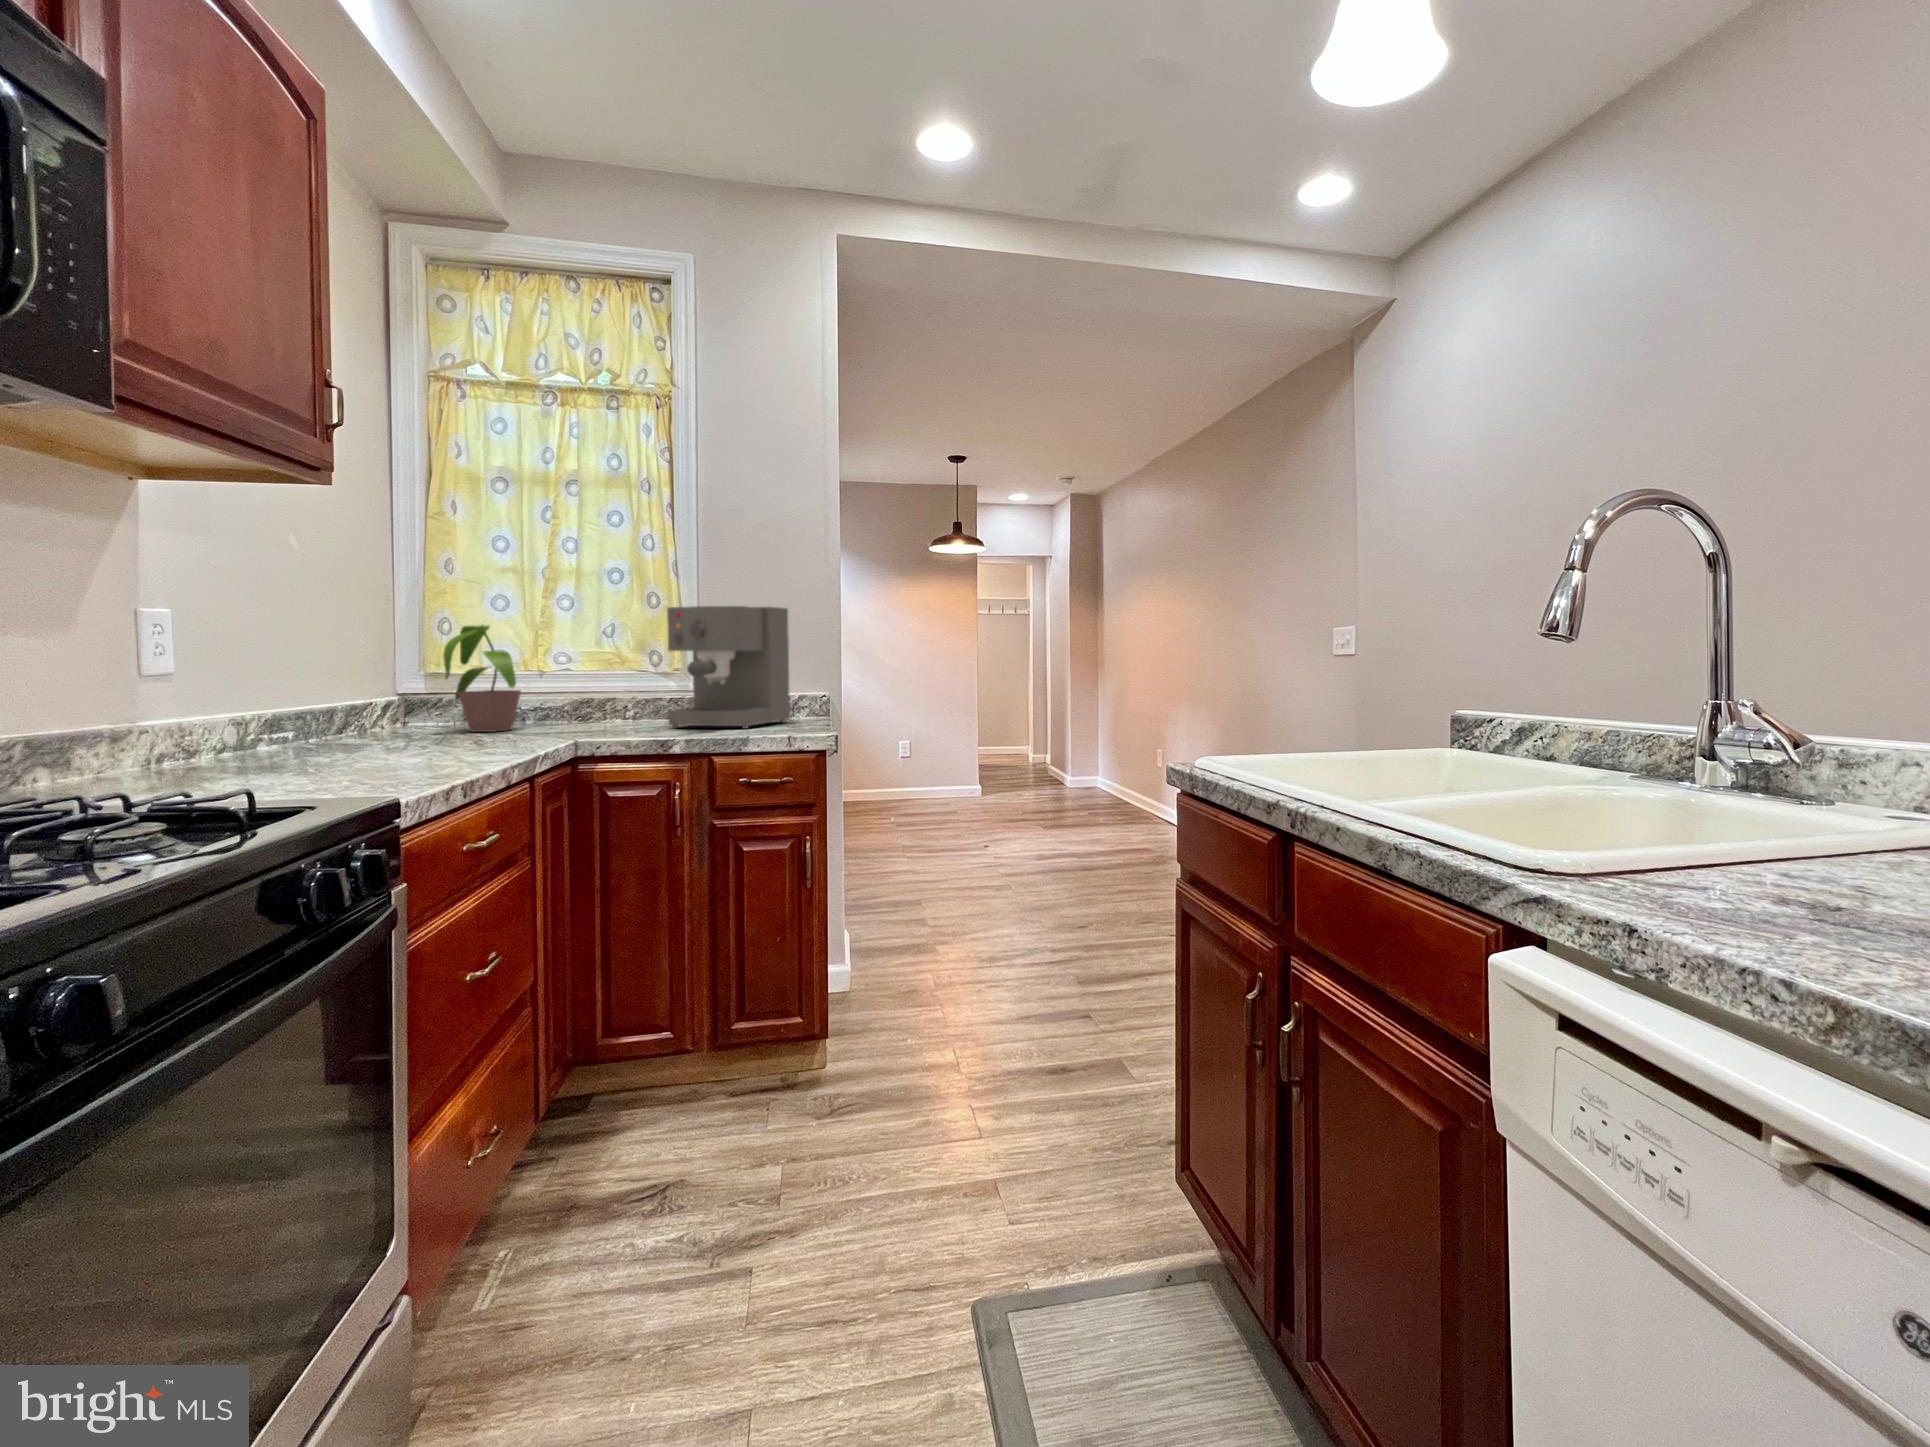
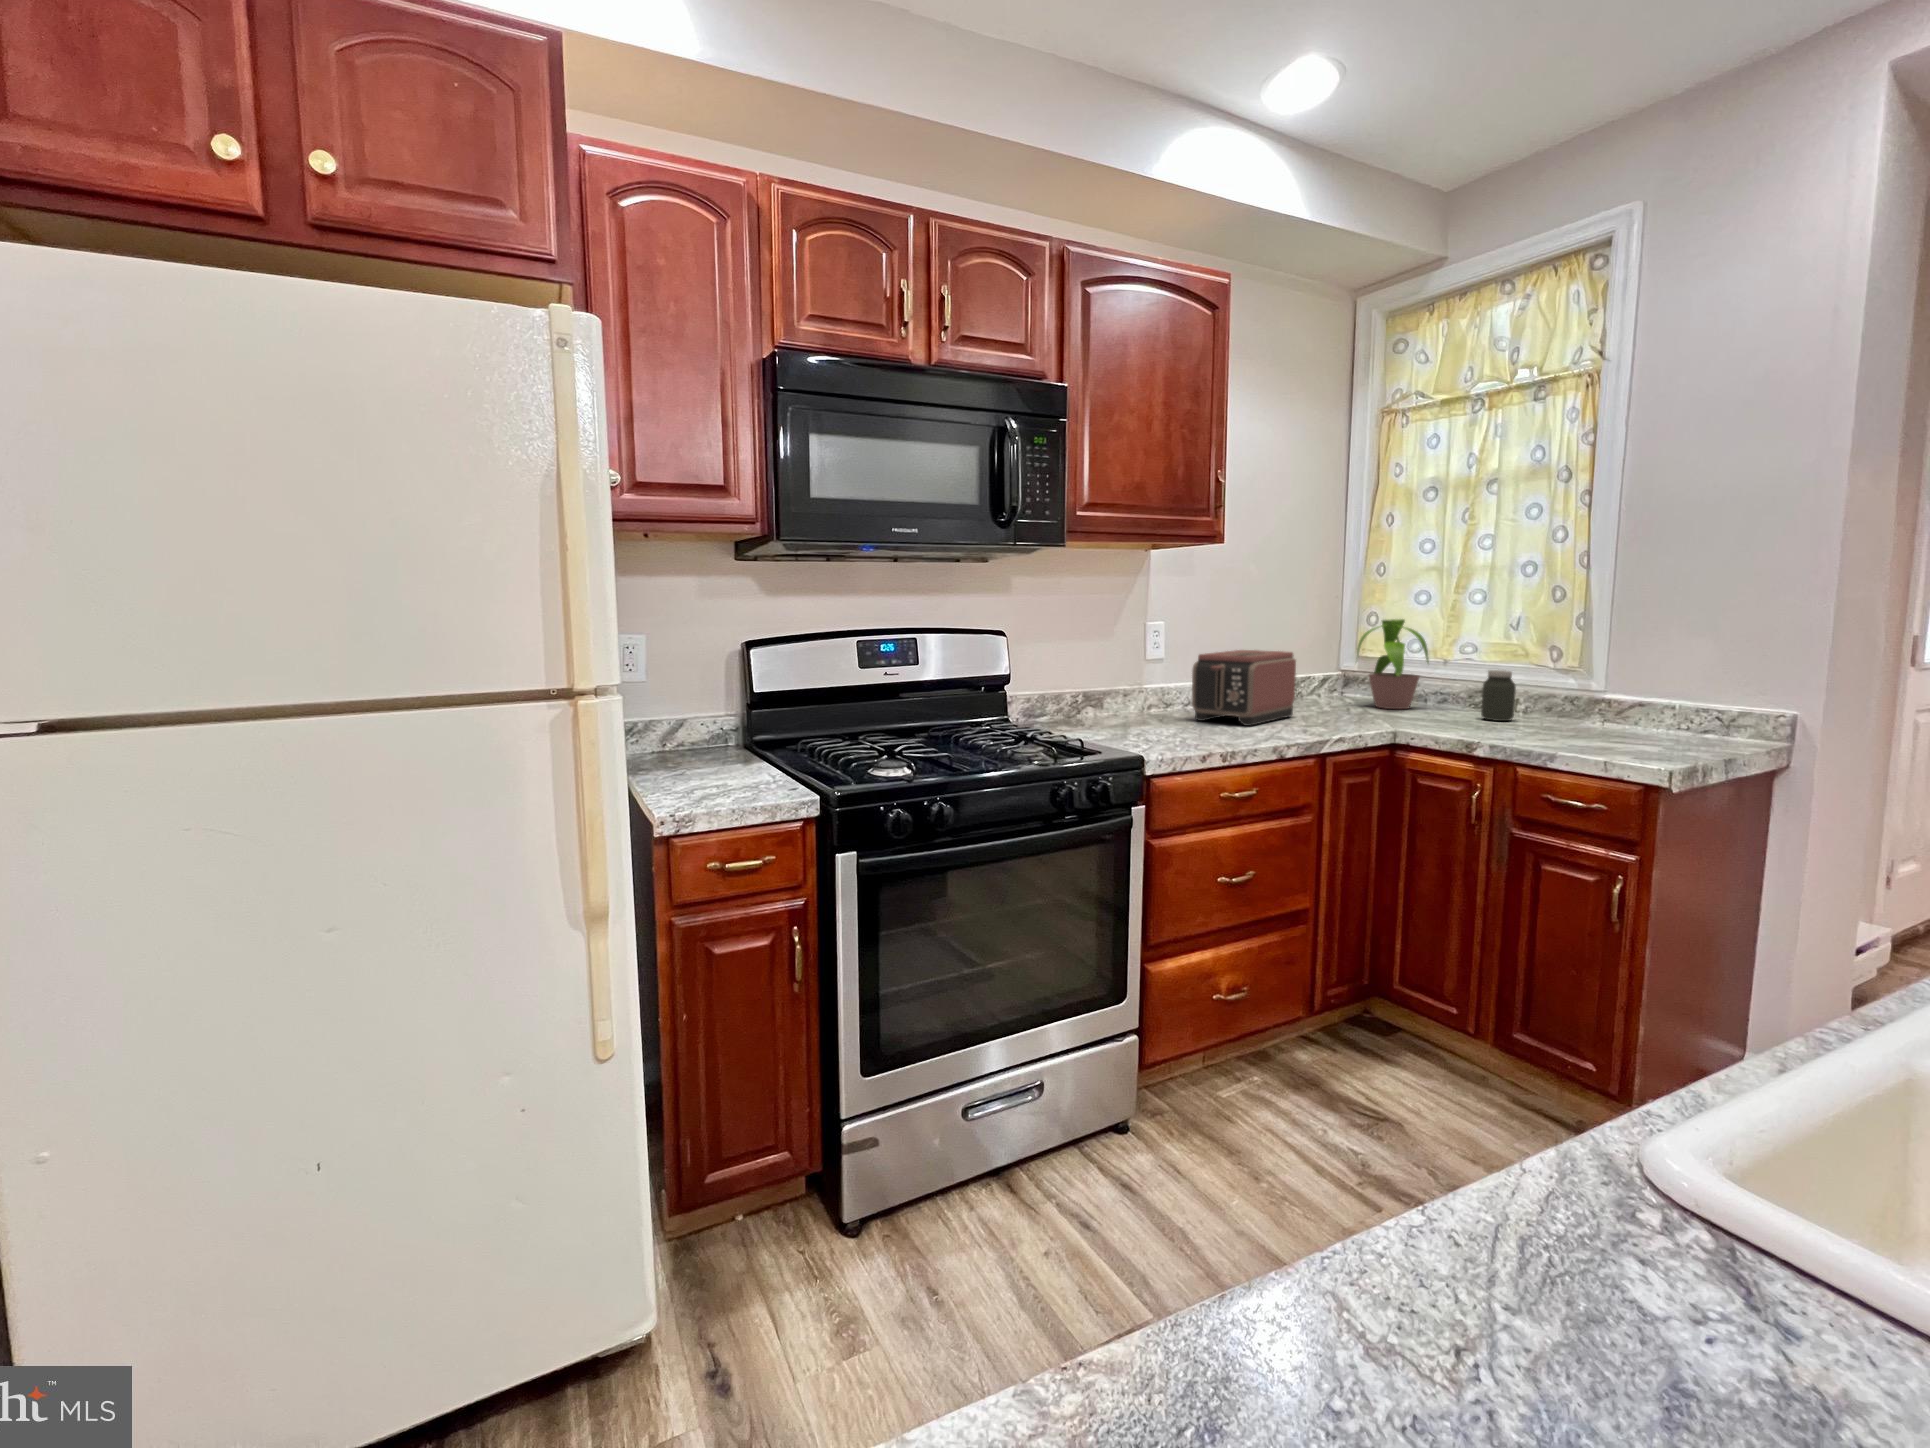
coffee maker: present [667,606,790,729] -> none [1525,606,1708,744]
toaster: none [273,658,415,767] -> present [1192,650,1296,726]
jar: none [603,675,635,728] -> present [1481,670,1516,721]

